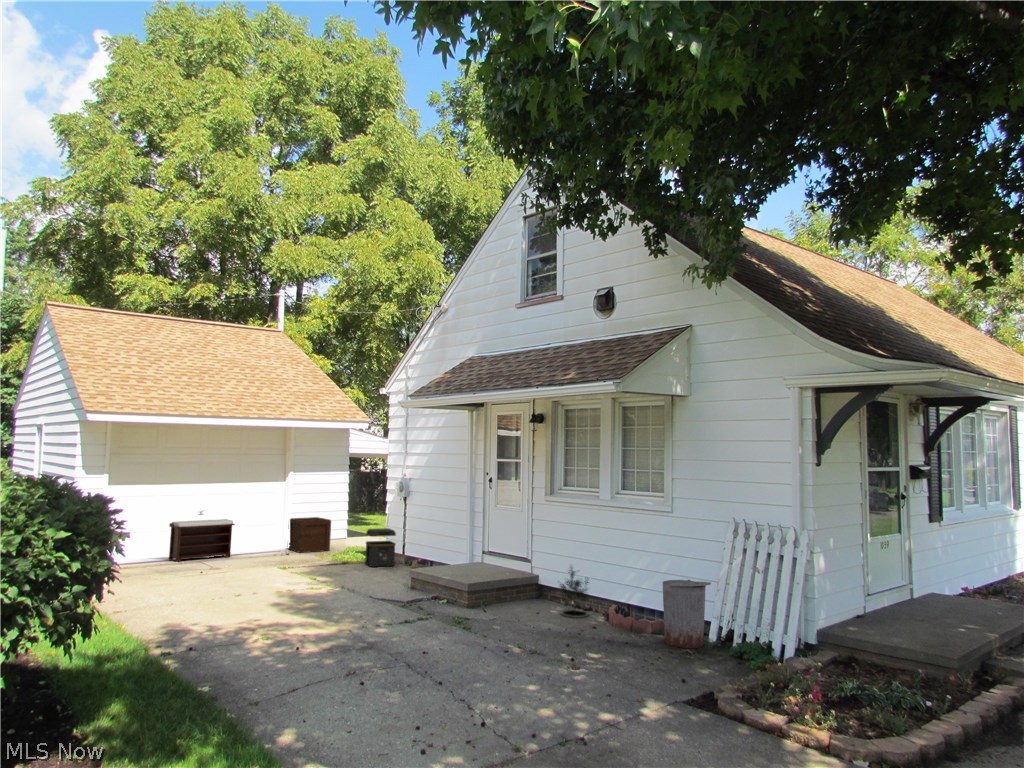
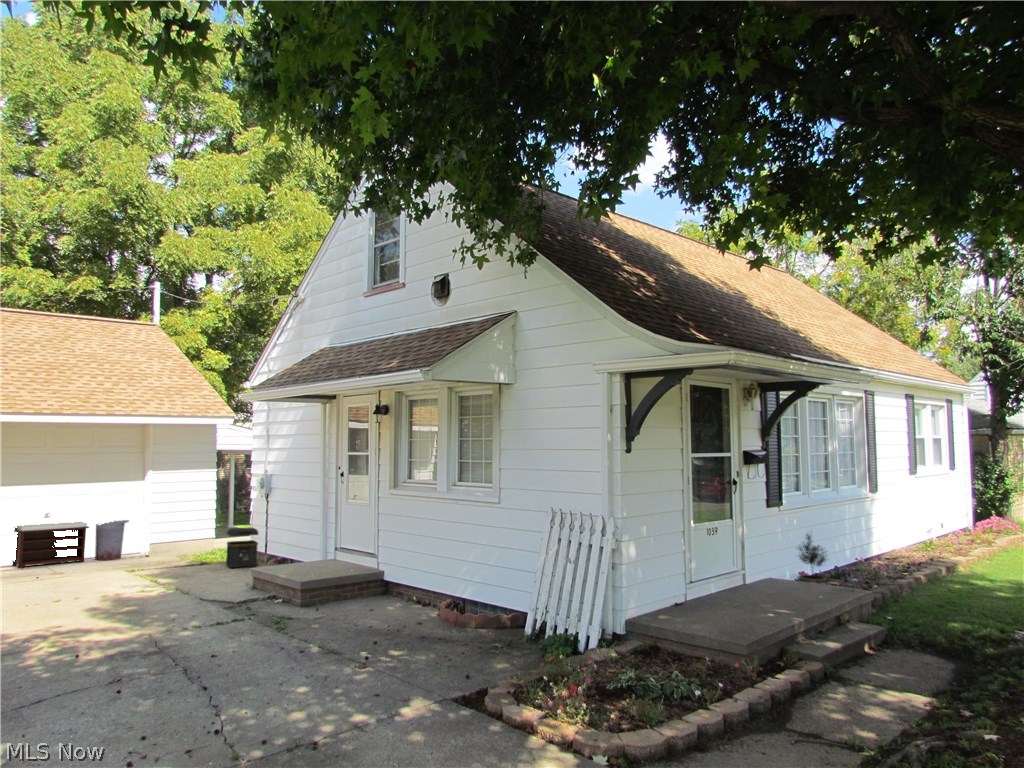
wooden crate: present [288,517,331,553] -> none [154,518,201,556]
potted tree: present [558,570,590,618] -> present [798,533,827,581]
trash can: present [662,580,711,648] -> present [95,520,129,560]

